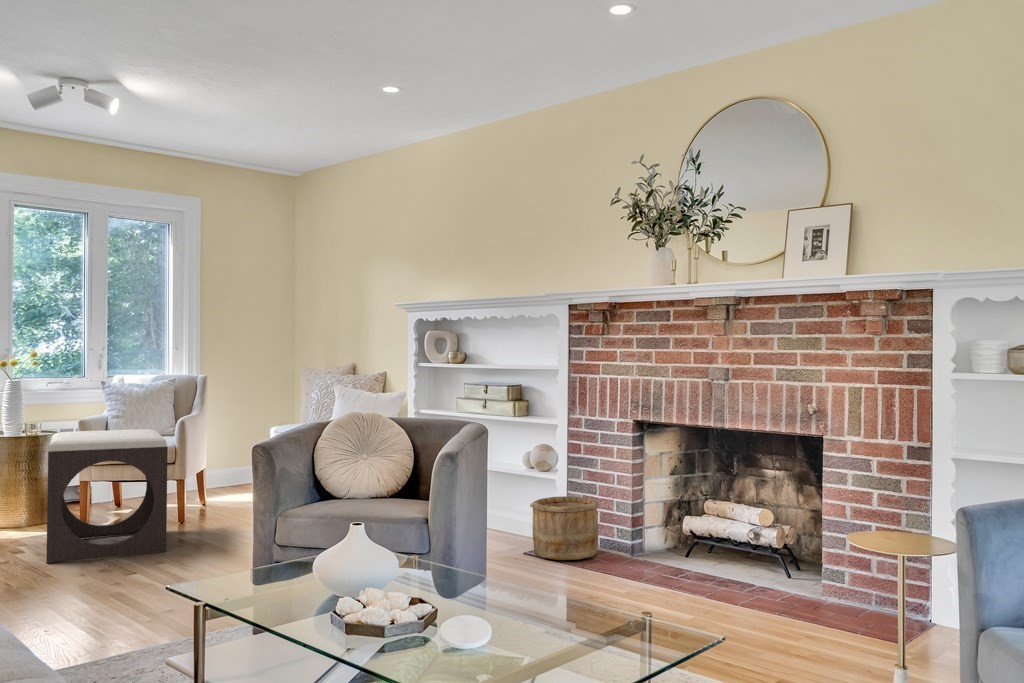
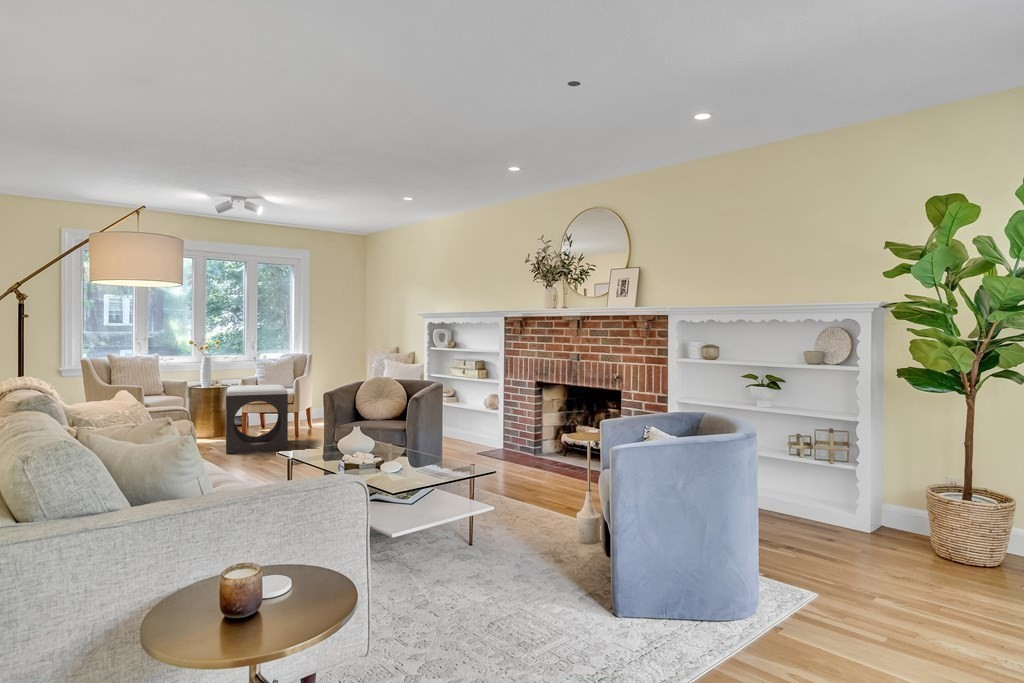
wooden bucket: present [530,496,599,560] -> none [479,423,517,456]

